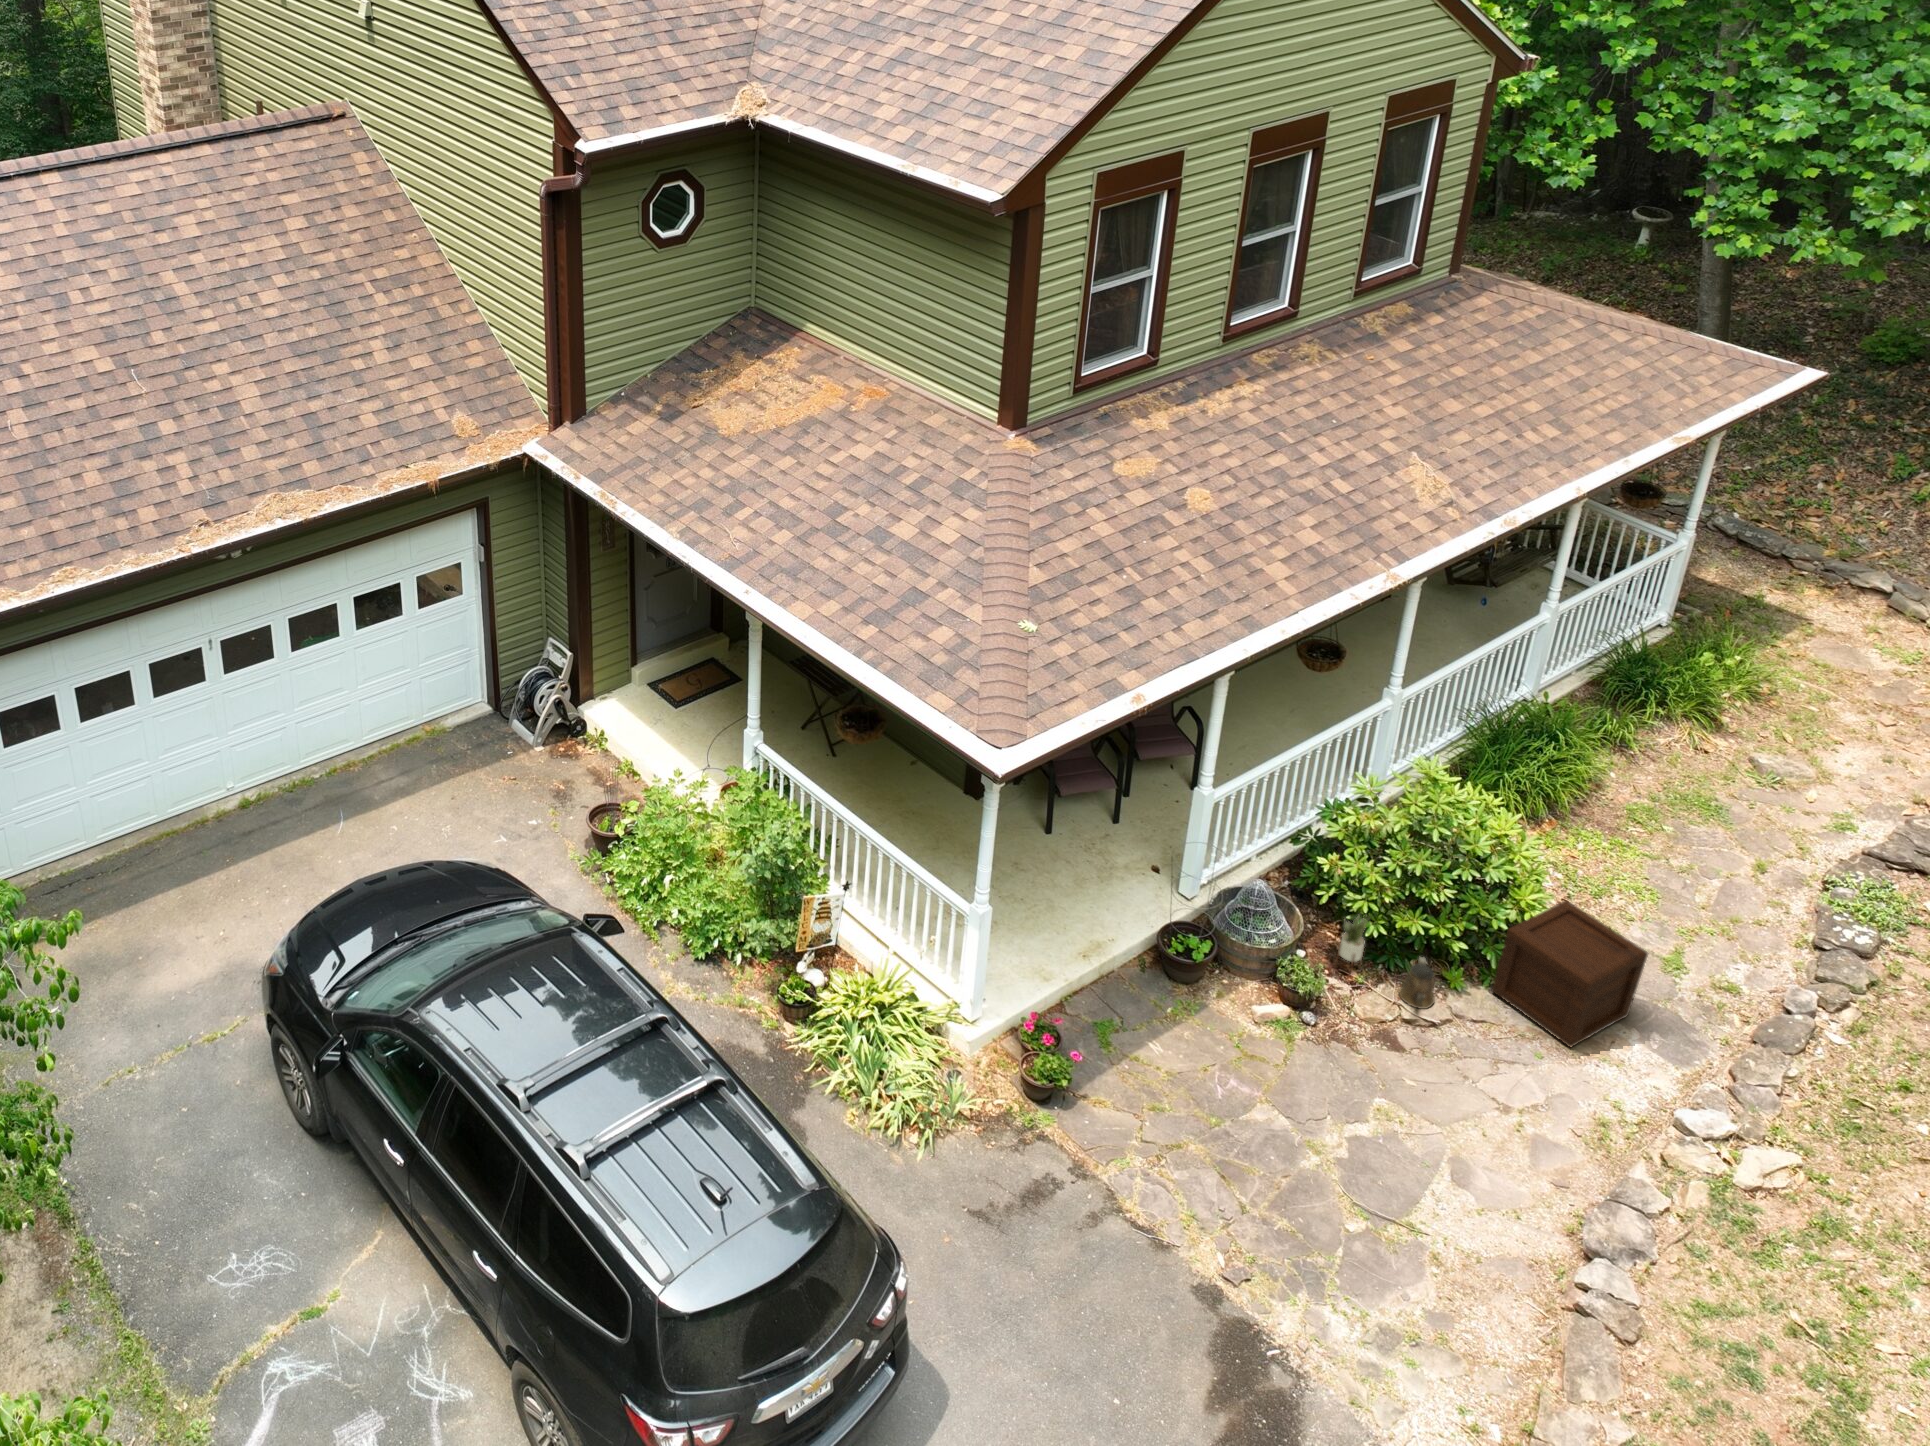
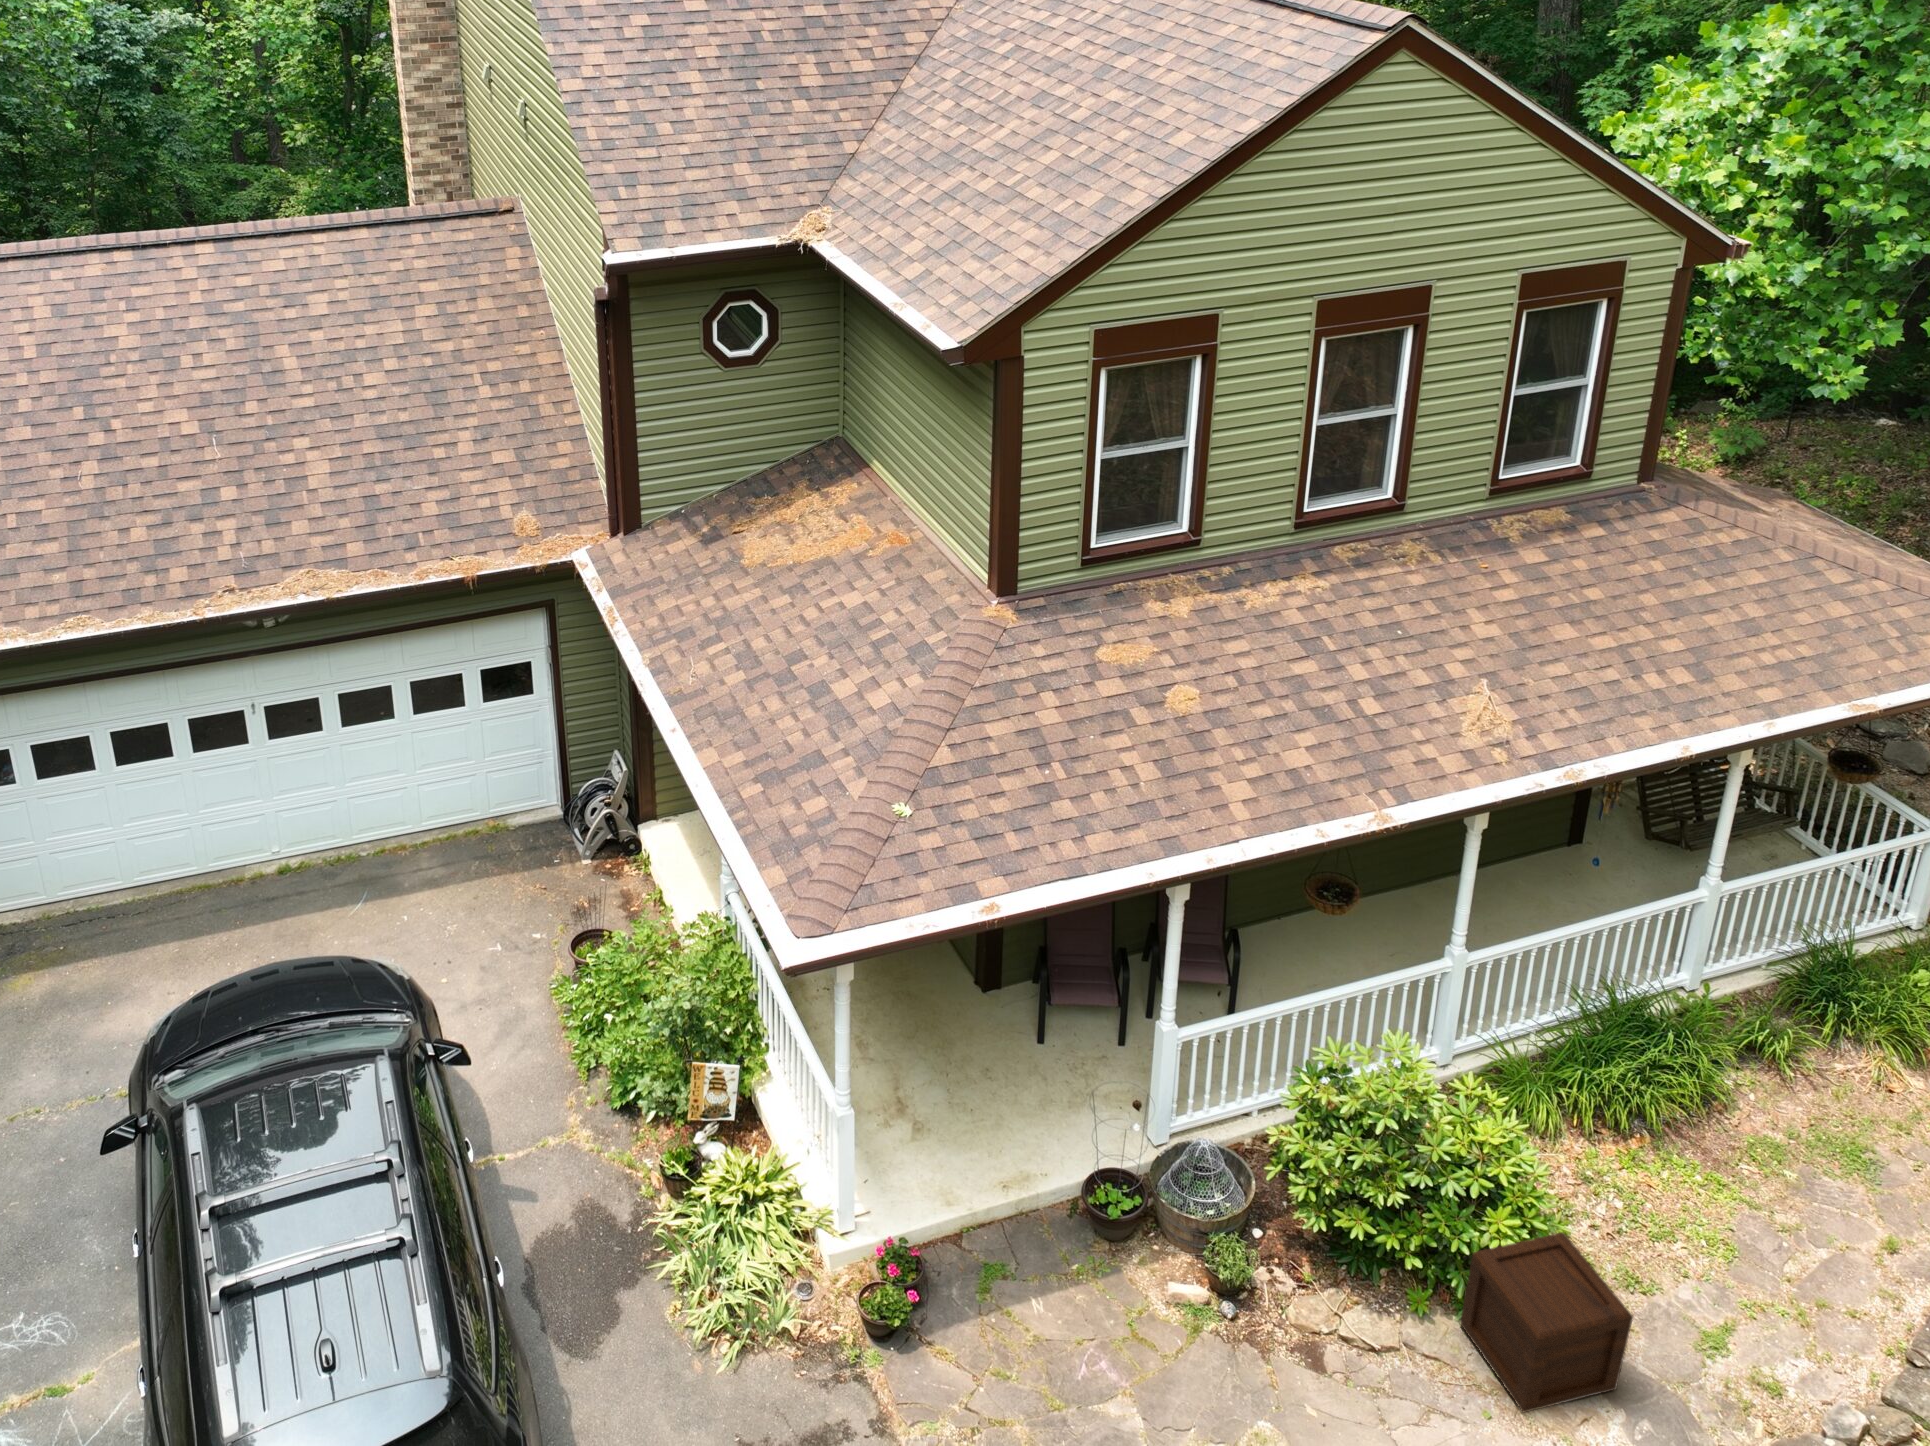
potted plant: present [1337,916,1367,964] -> none [1290,1199,1326,1271]
watering can: present [1399,957,1435,1009] -> none [1347,1265,1388,1329]

